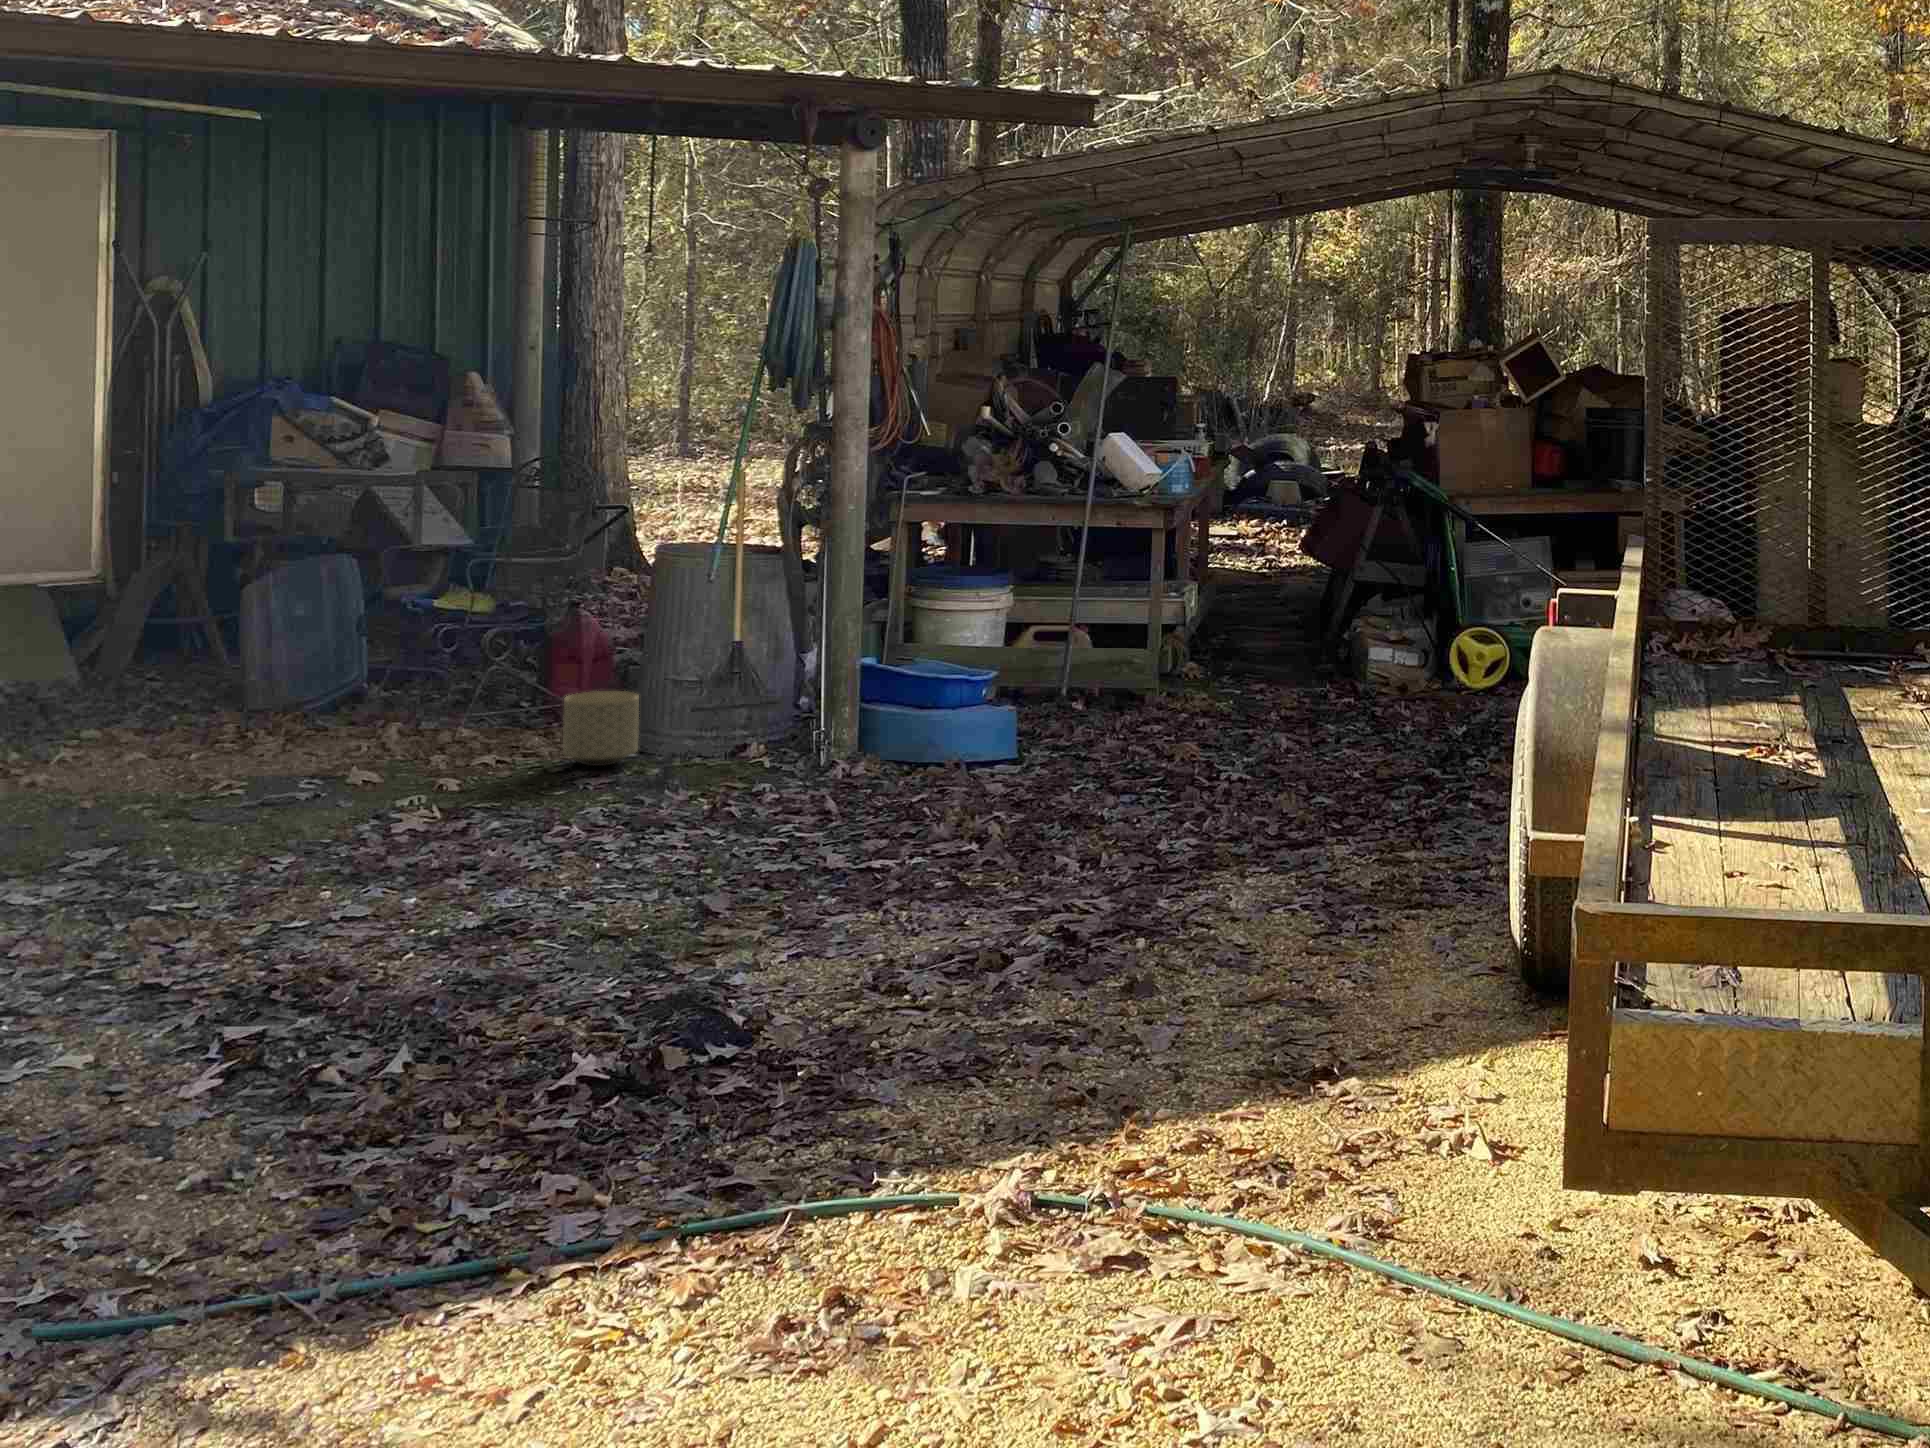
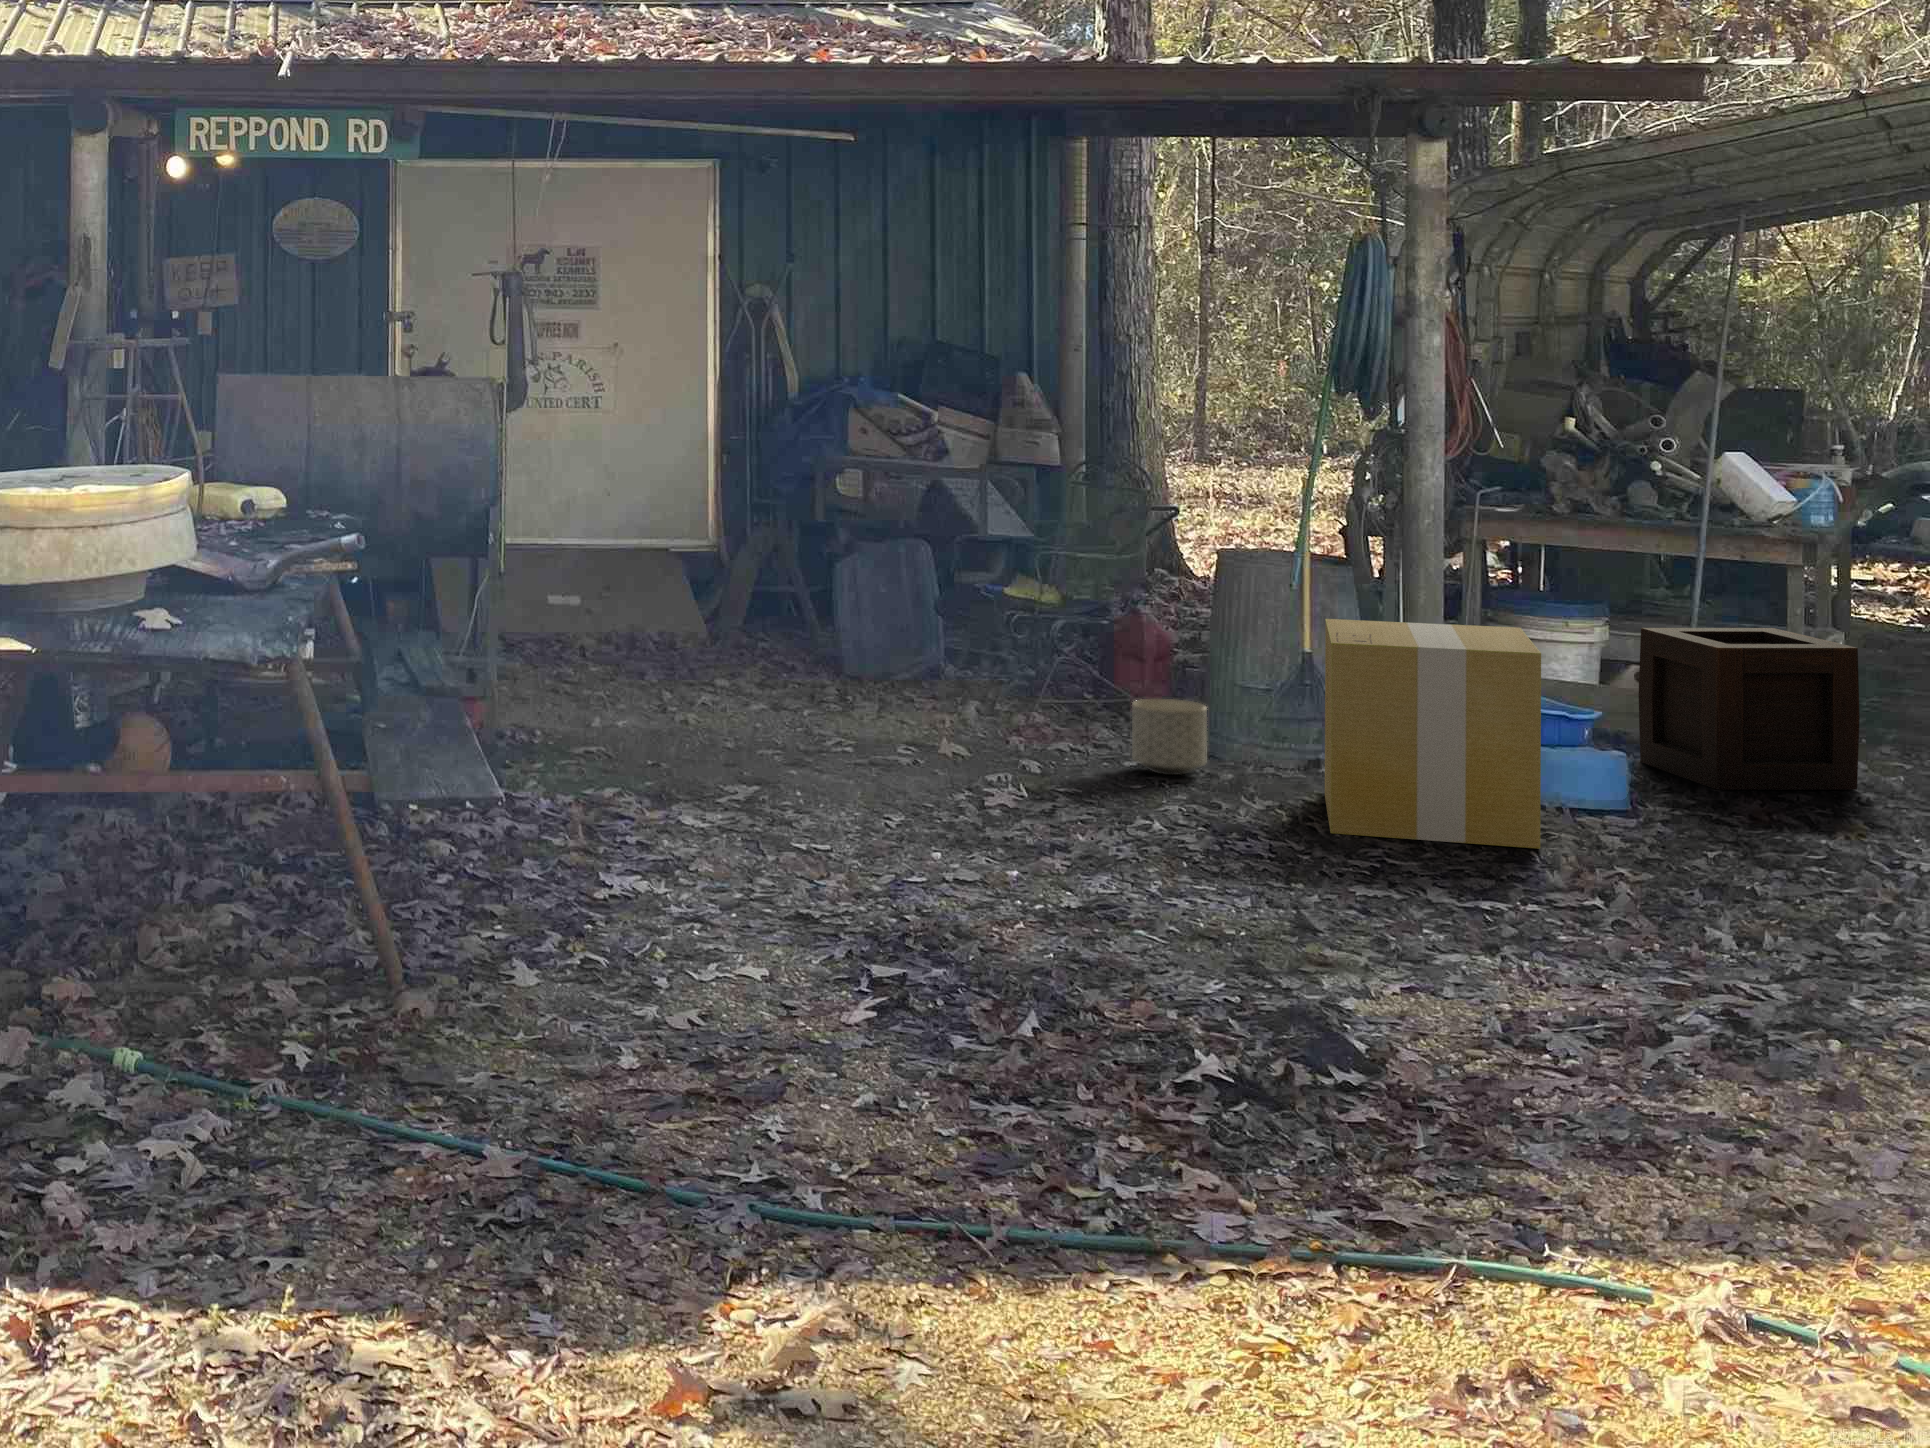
wooden crate: none [1030,582,1195,725] -> present [1639,628,1860,790]
cardboard box: none [749,599,938,806] -> present [1325,619,1541,849]

